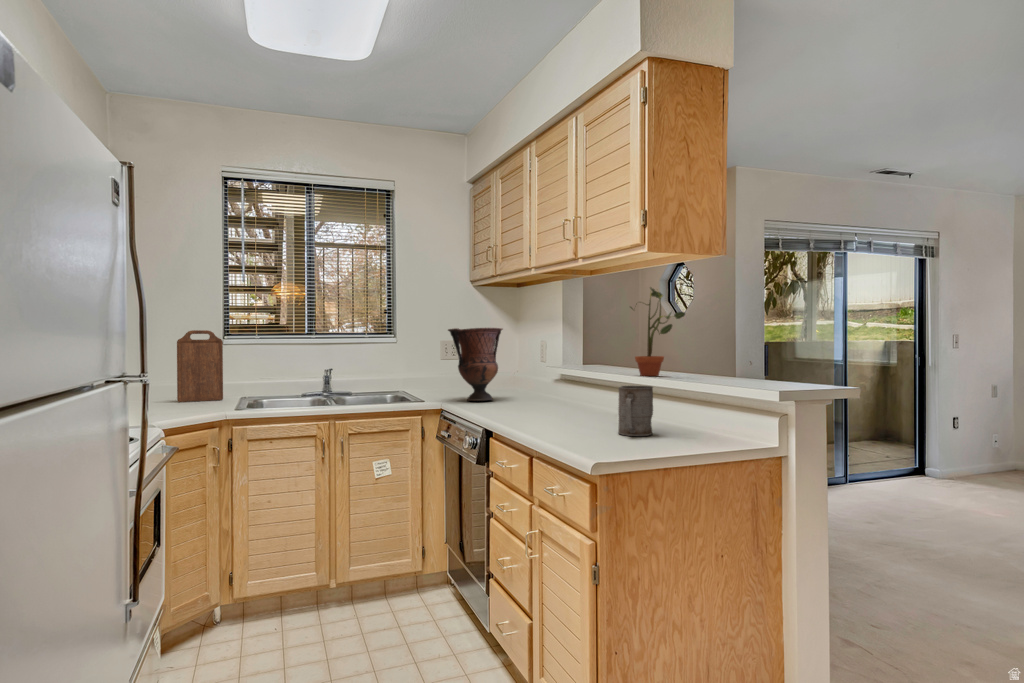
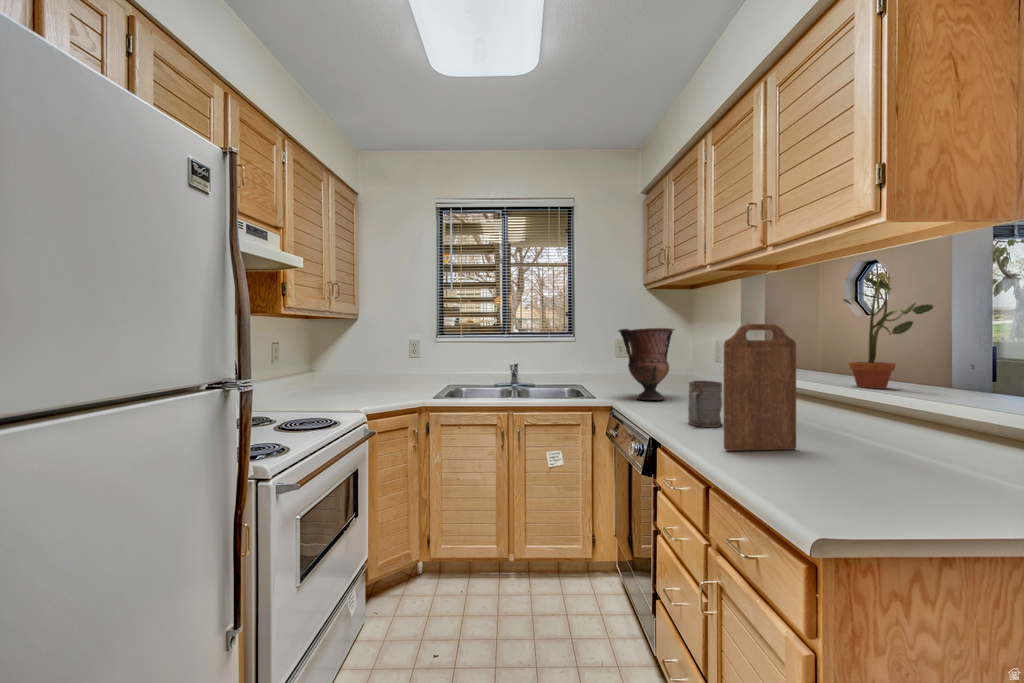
cutting board: present [177,330,223,402] -> present [724,324,796,451]
mug: present [618,386,653,436] -> present [688,381,722,427]

